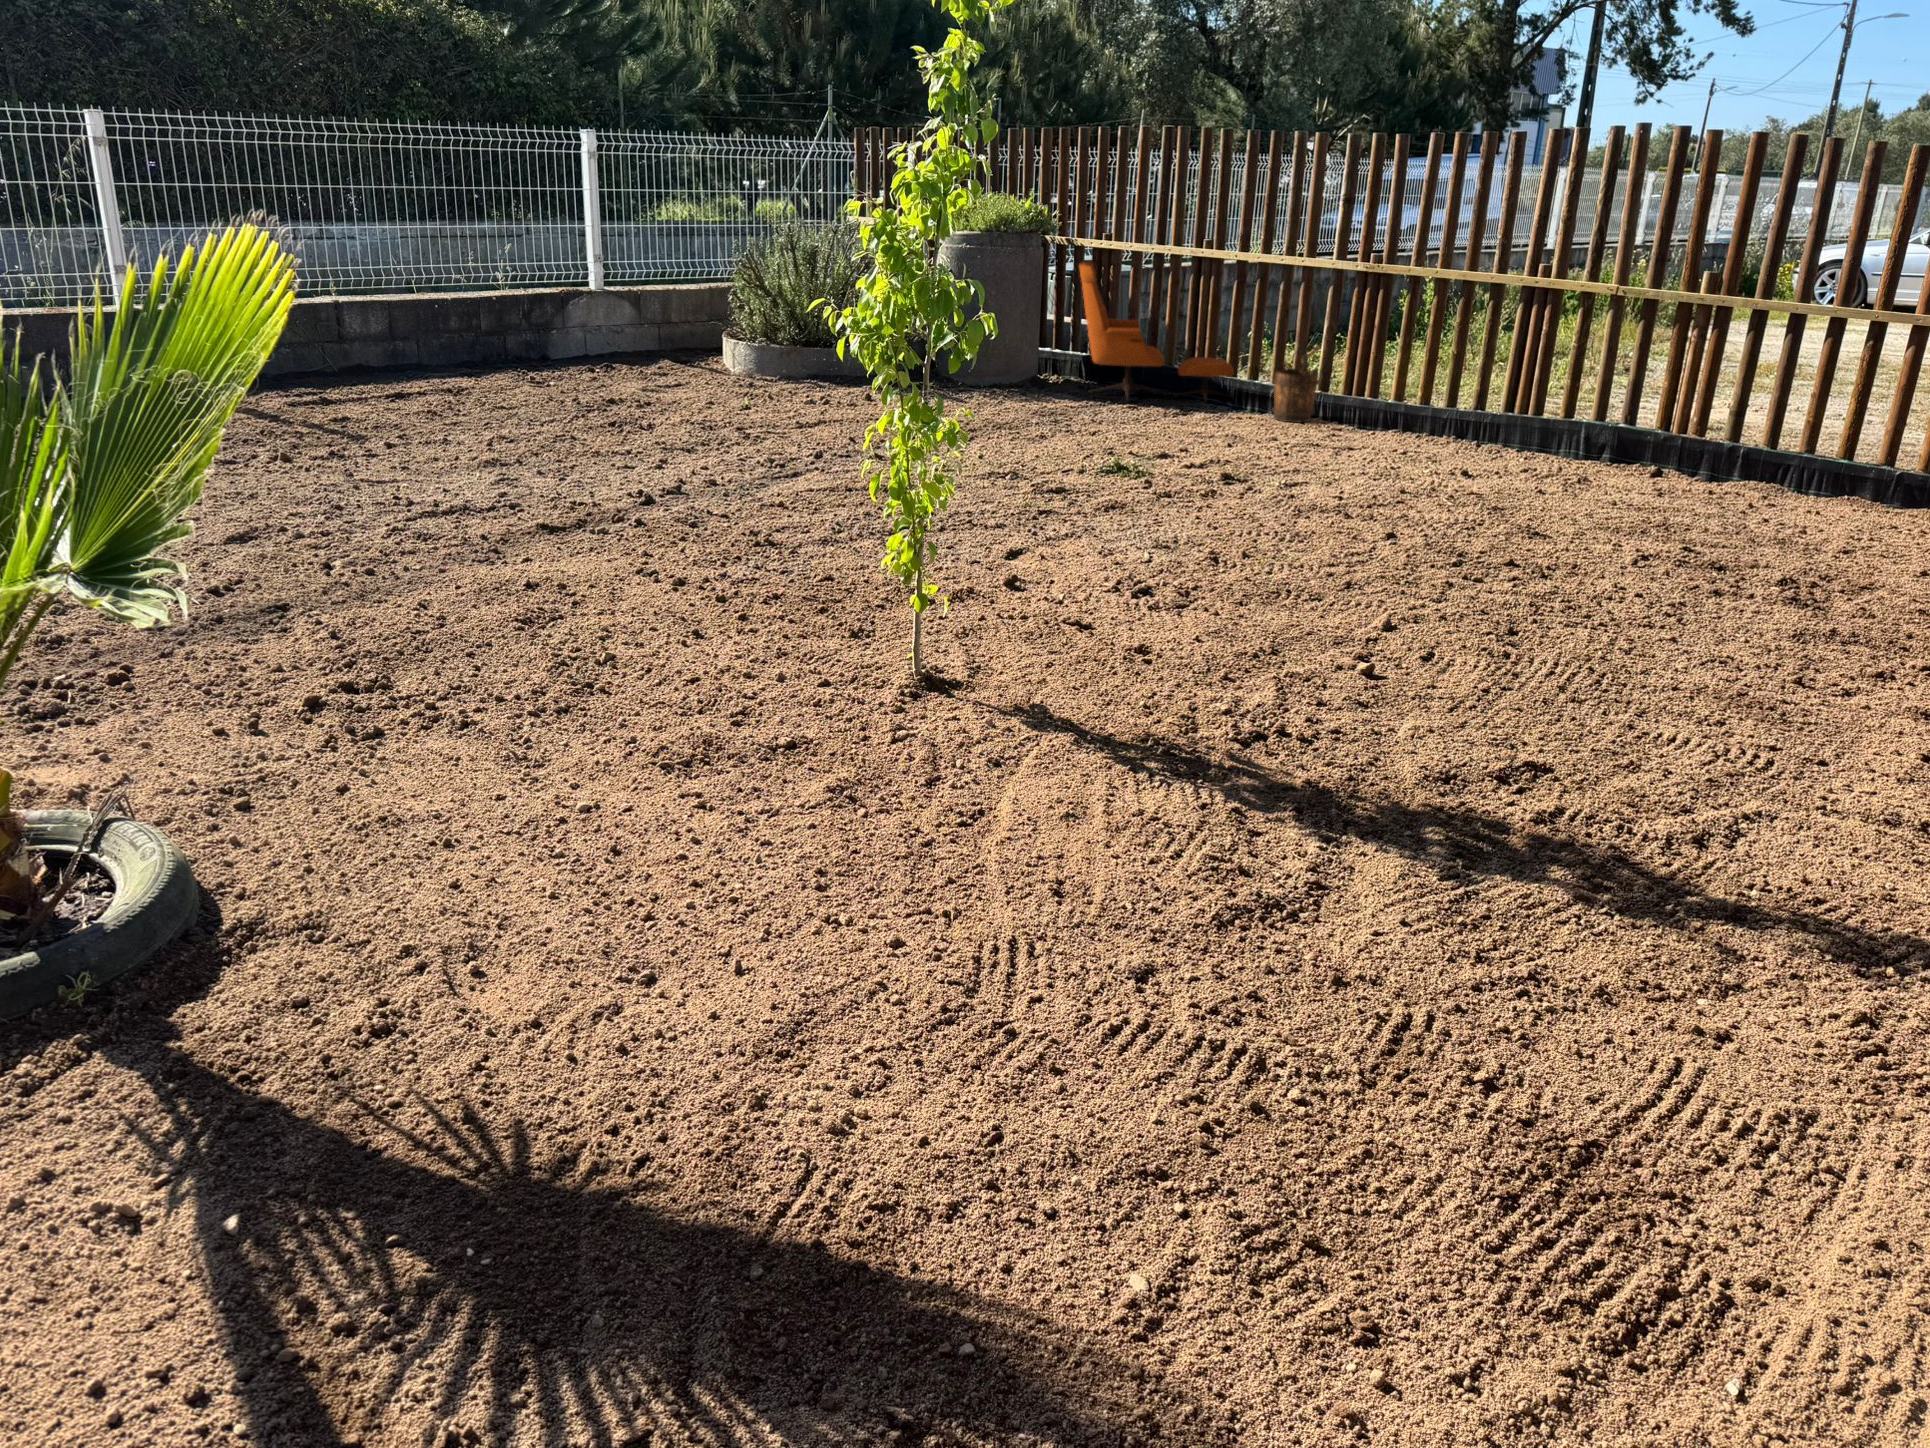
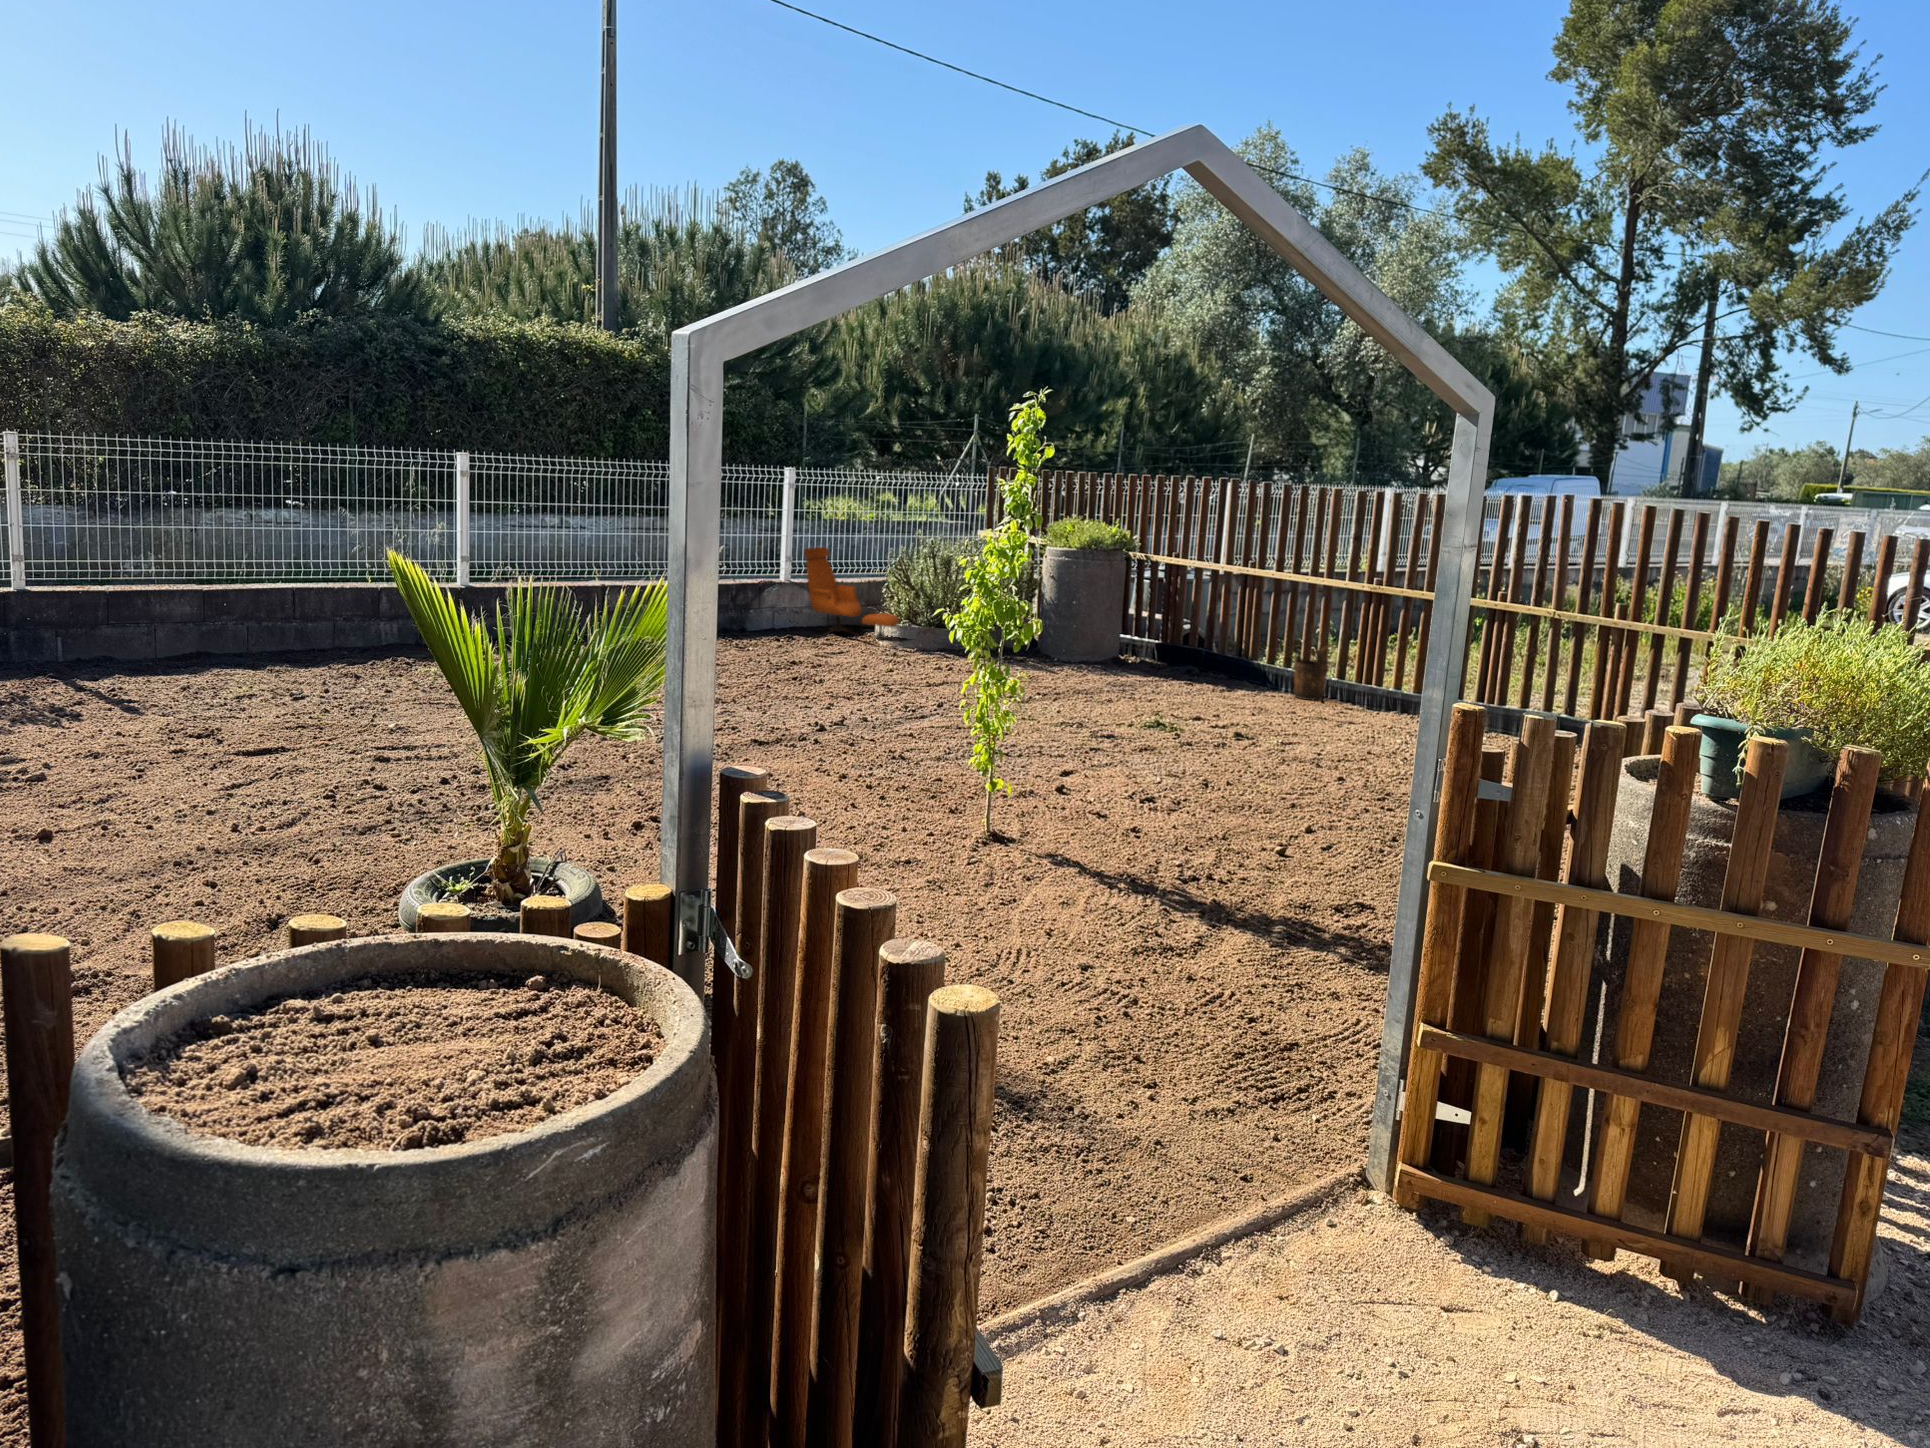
lounge chair: present [1080,262,1234,401] -> present [804,547,899,641]

